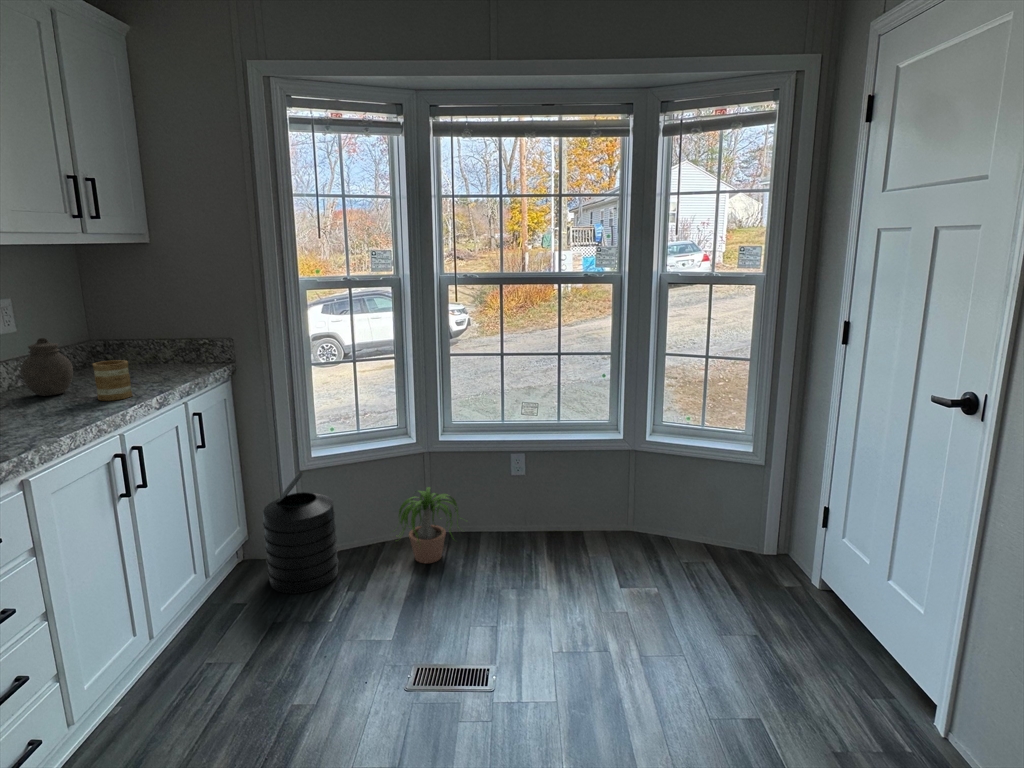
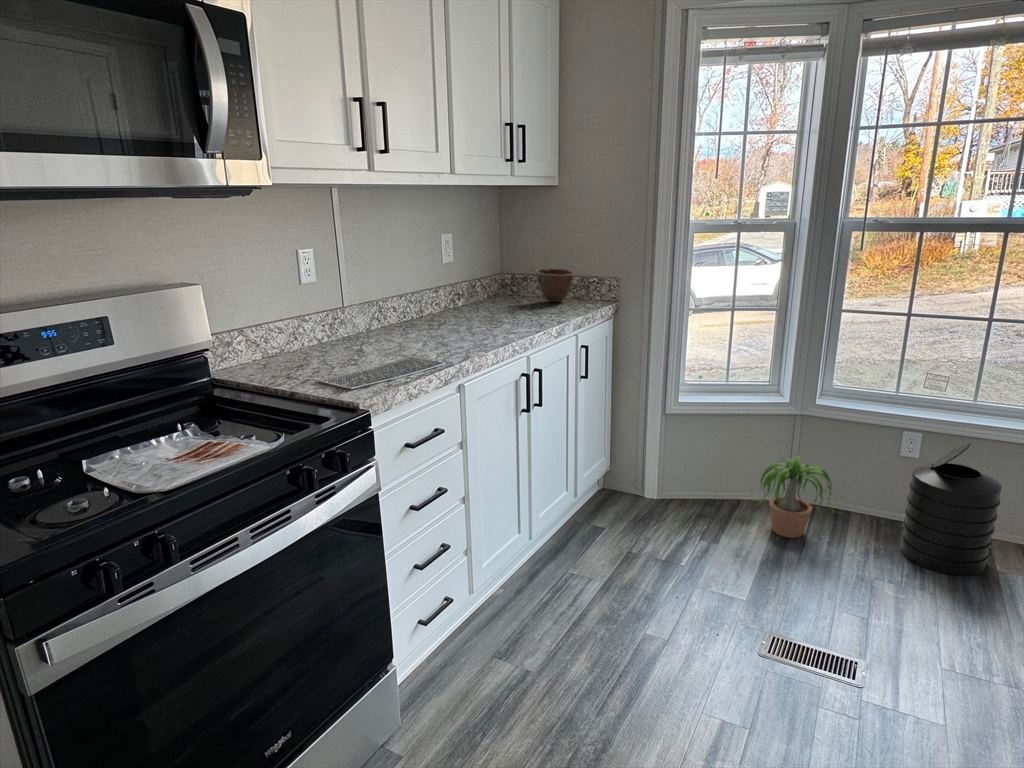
bowl: none [134,331,182,368] -> present [536,269,574,302]
jar: present [20,338,73,396] -> none [459,269,494,318]
mug: present [93,360,133,401] -> none [511,291,539,326]
trash can: present [263,472,338,594] -> present [901,442,1002,575]

